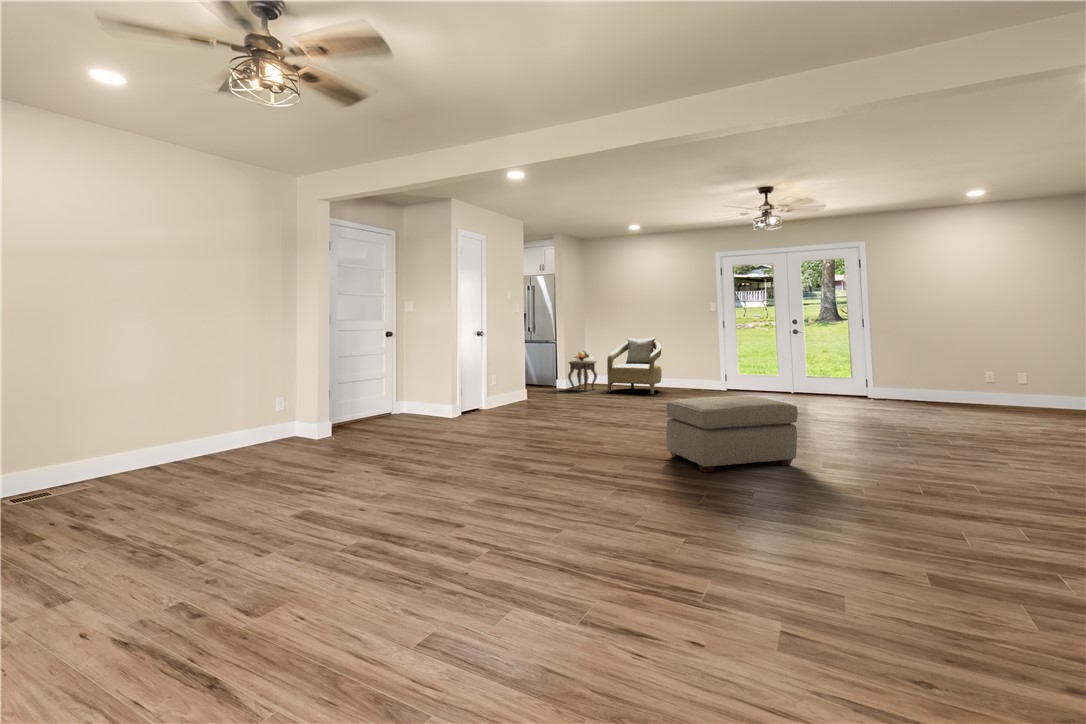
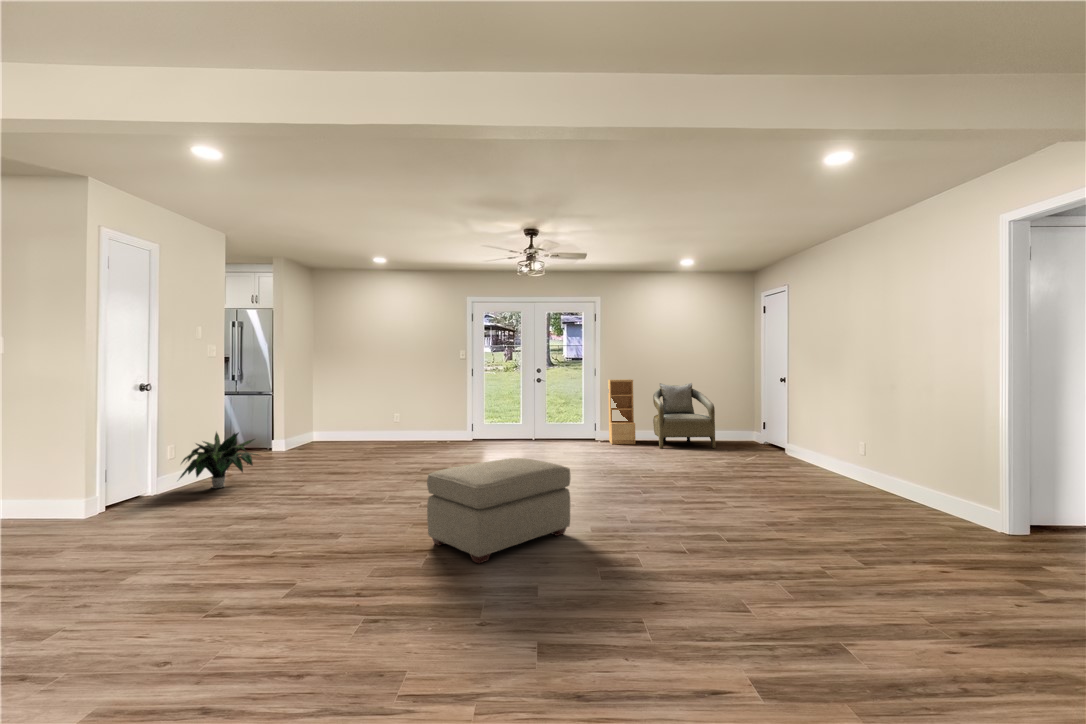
bookshelf: none [884,331,919,404] -> present [608,379,635,444]
armchair: present [607,337,662,394] -> present [653,383,716,448]
side table: present [568,351,597,391] -> none [290,400,329,452]
potted plant: none [499,368,551,409] -> present [180,432,259,488]

